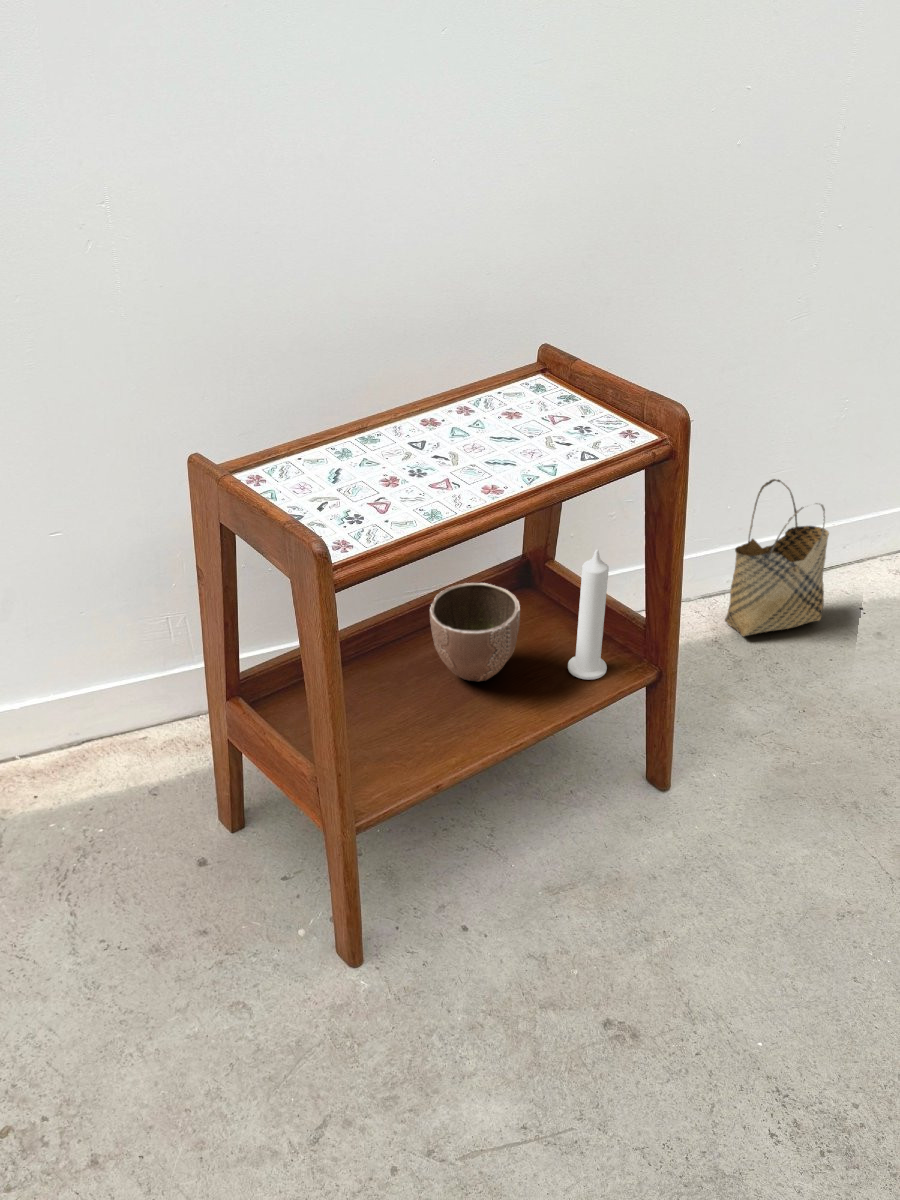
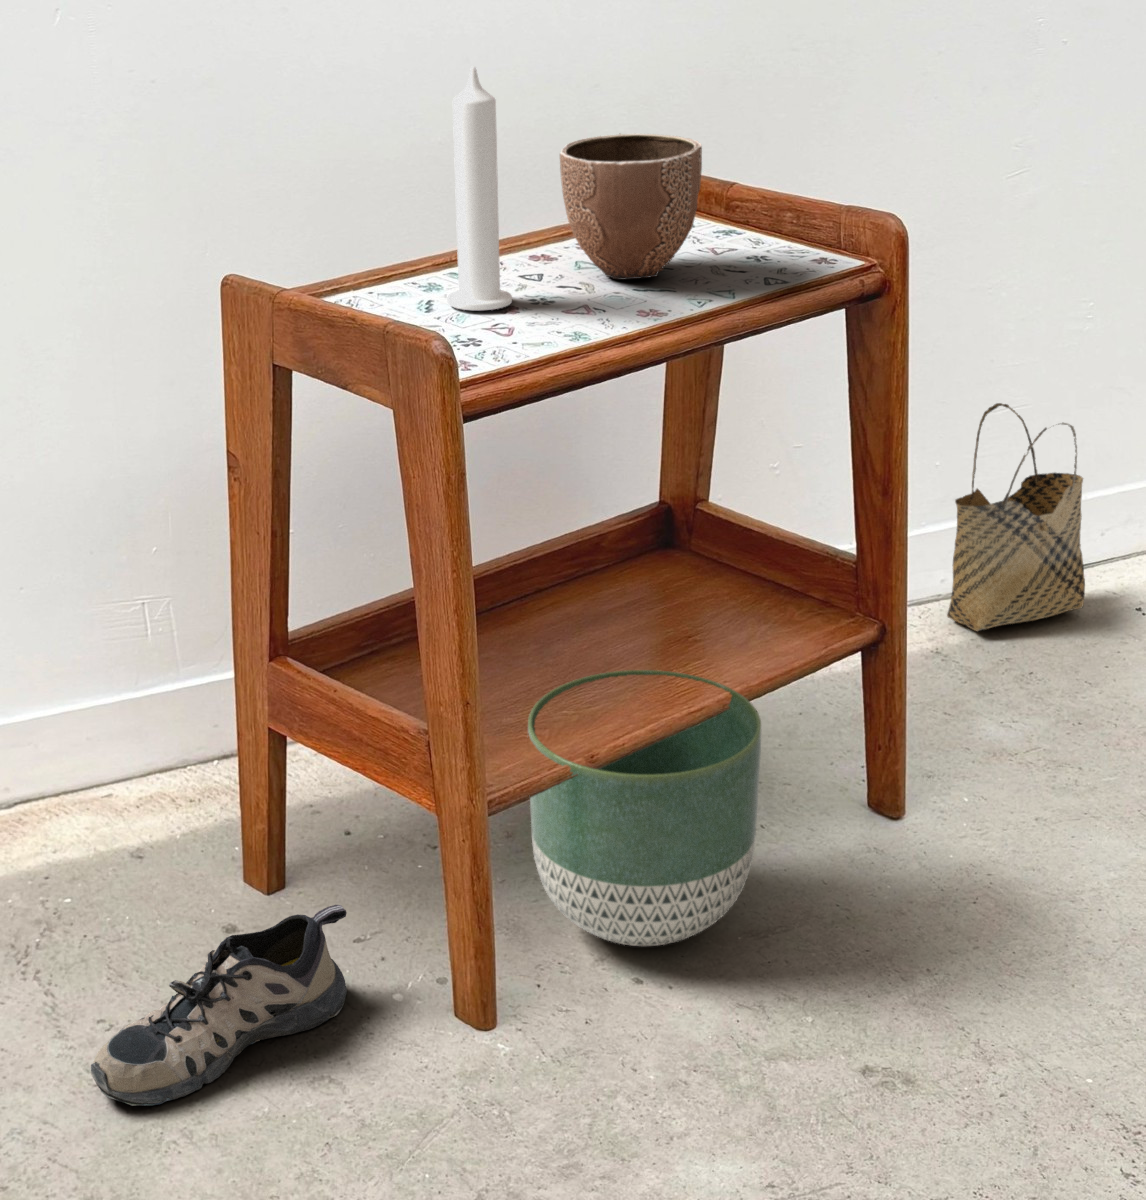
candle: present [568,549,609,680] -> present [447,66,512,310]
decorative bowl: present [430,583,520,681] -> present [560,133,702,280]
planter: none [397,711,559,907] -> present [528,670,761,946]
shoe: none [86,873,267,1015] -> present [91,905,347,1106]

